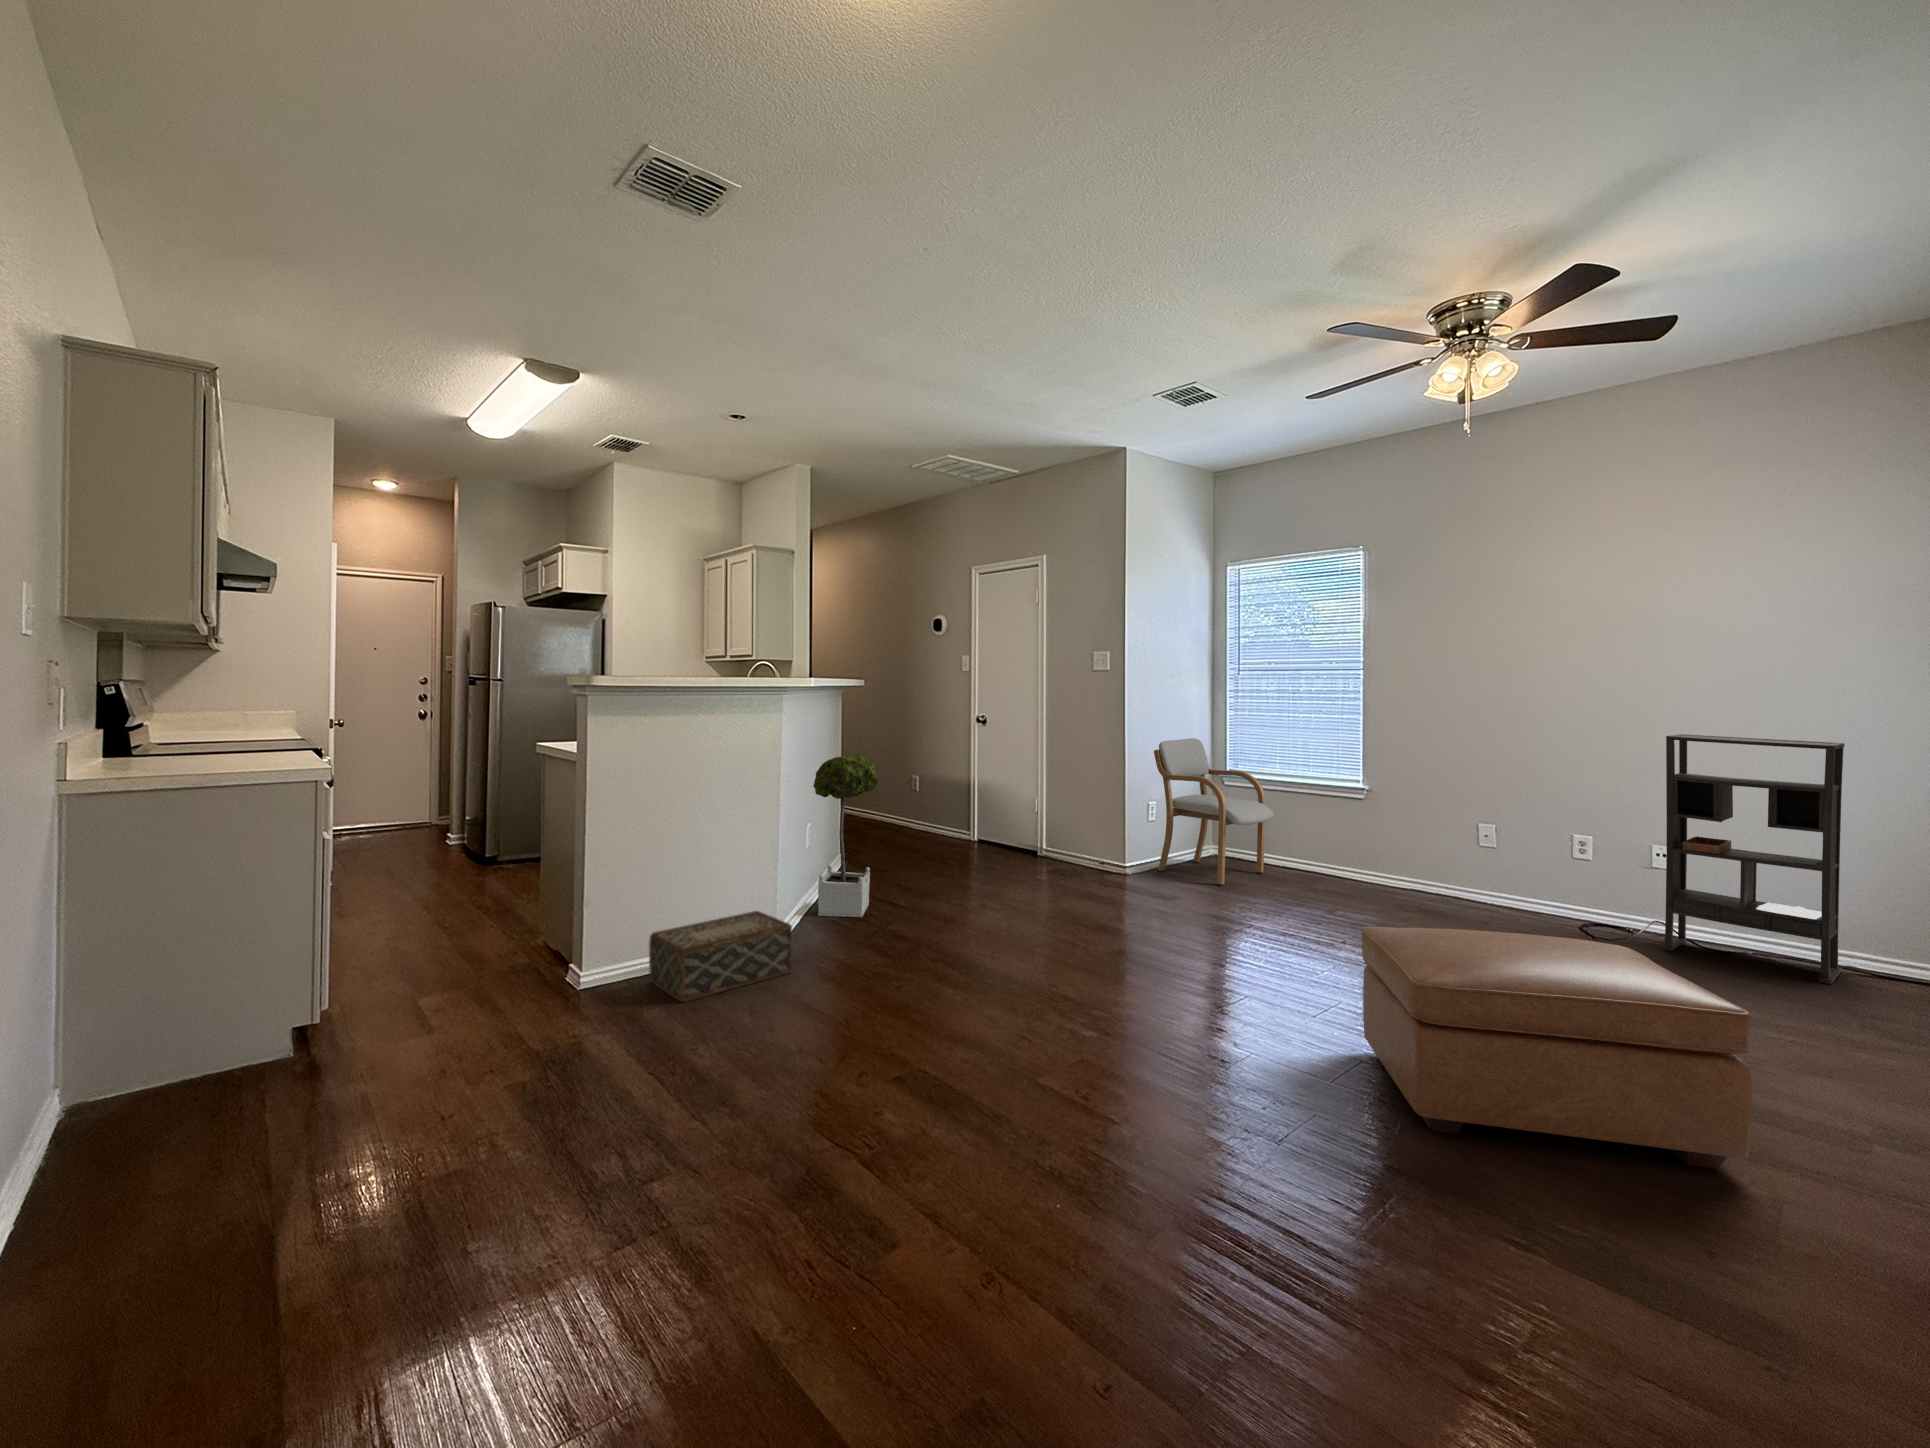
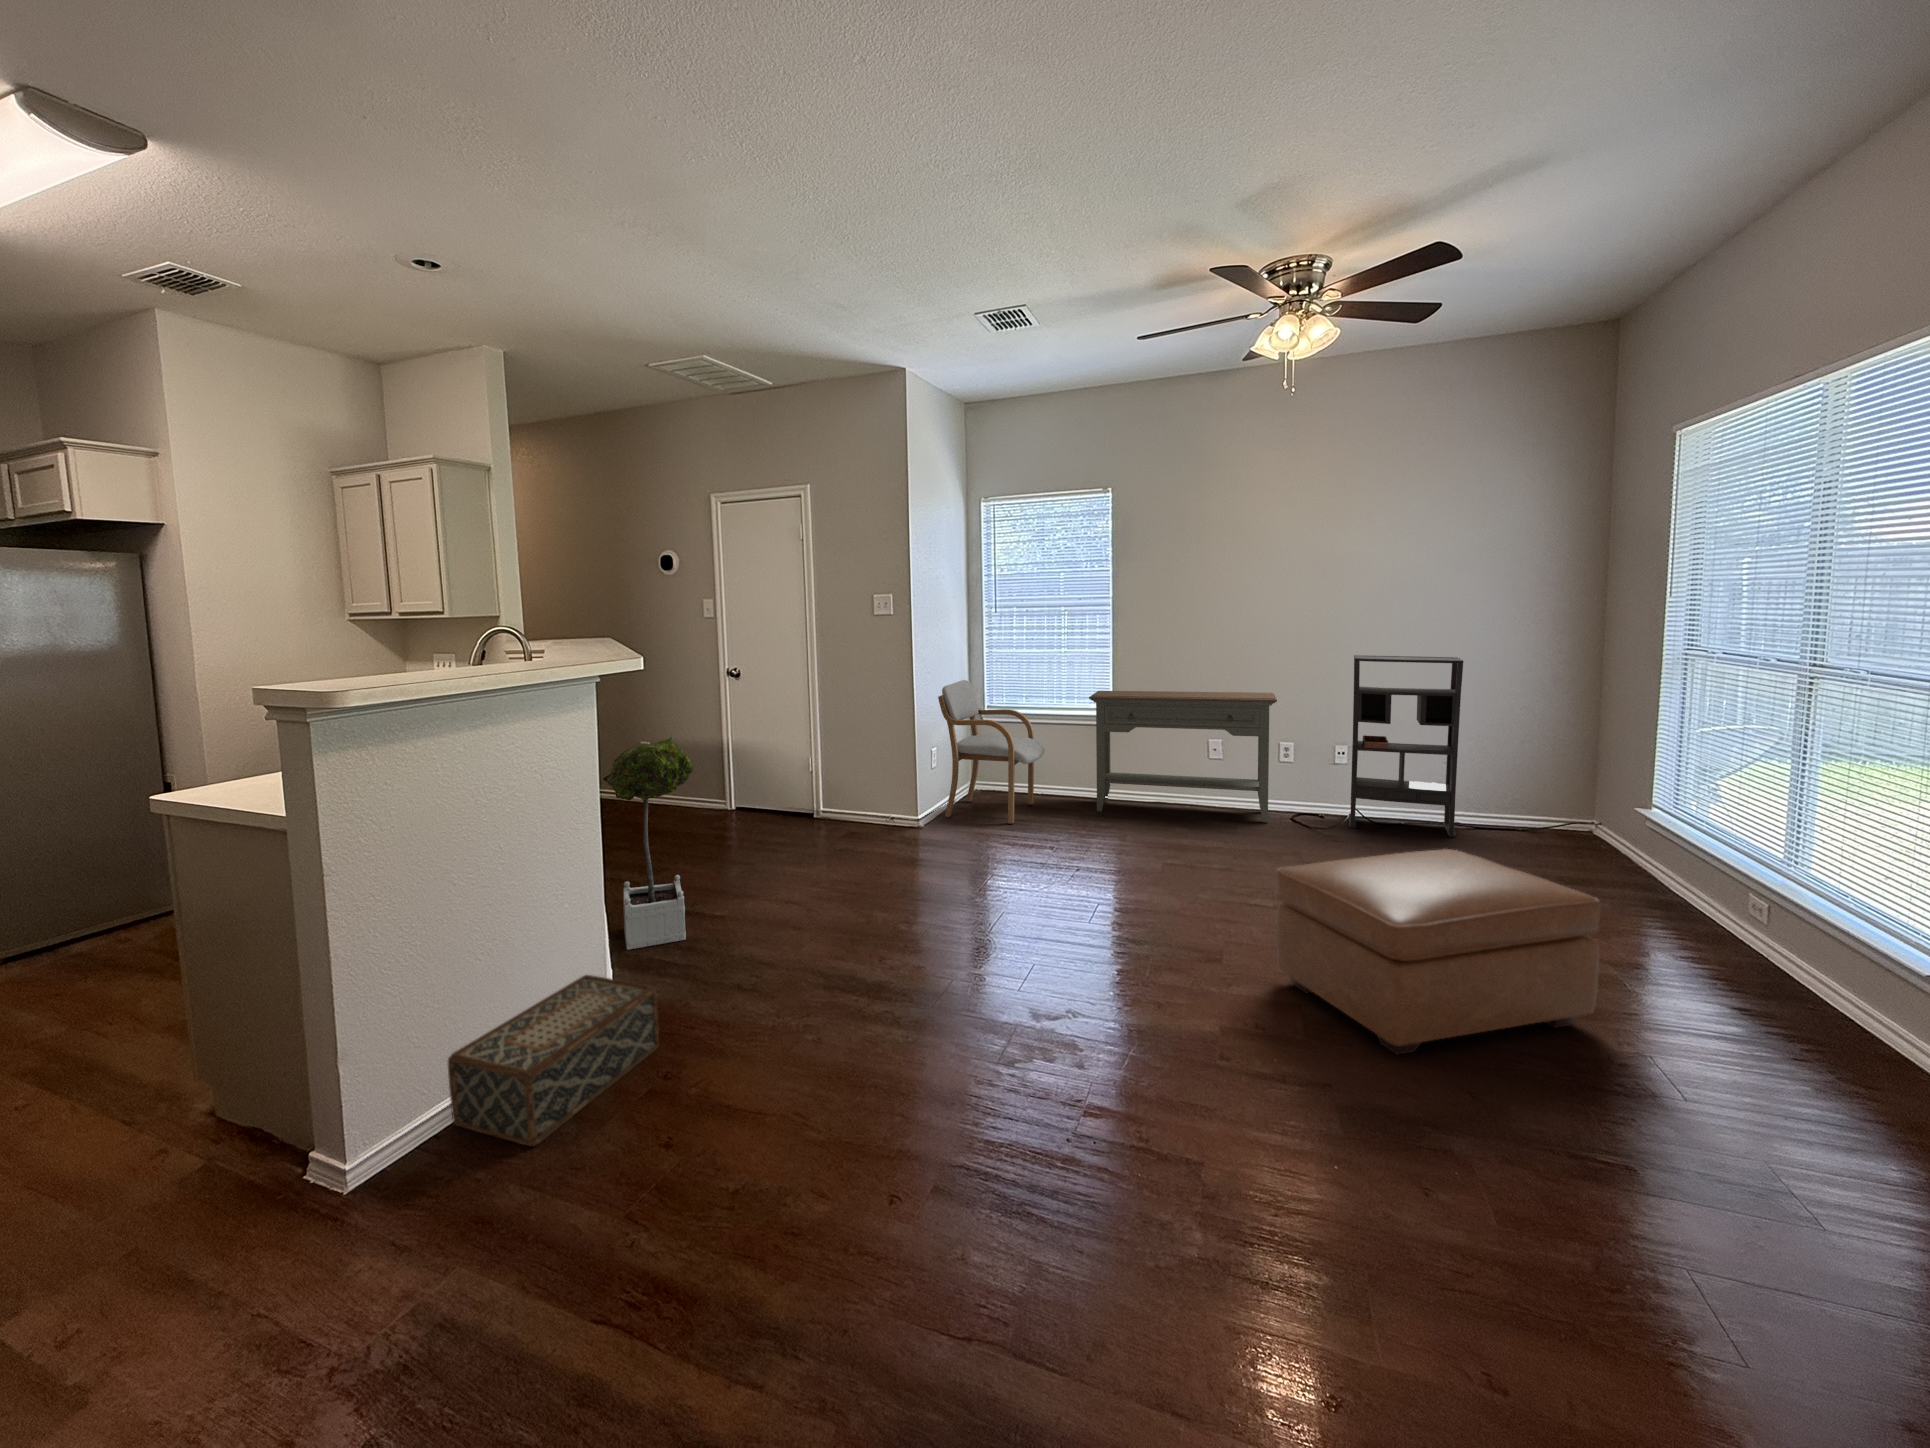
console table: none [1321,759,1565,928] -> present [1089,691,1277,823]

